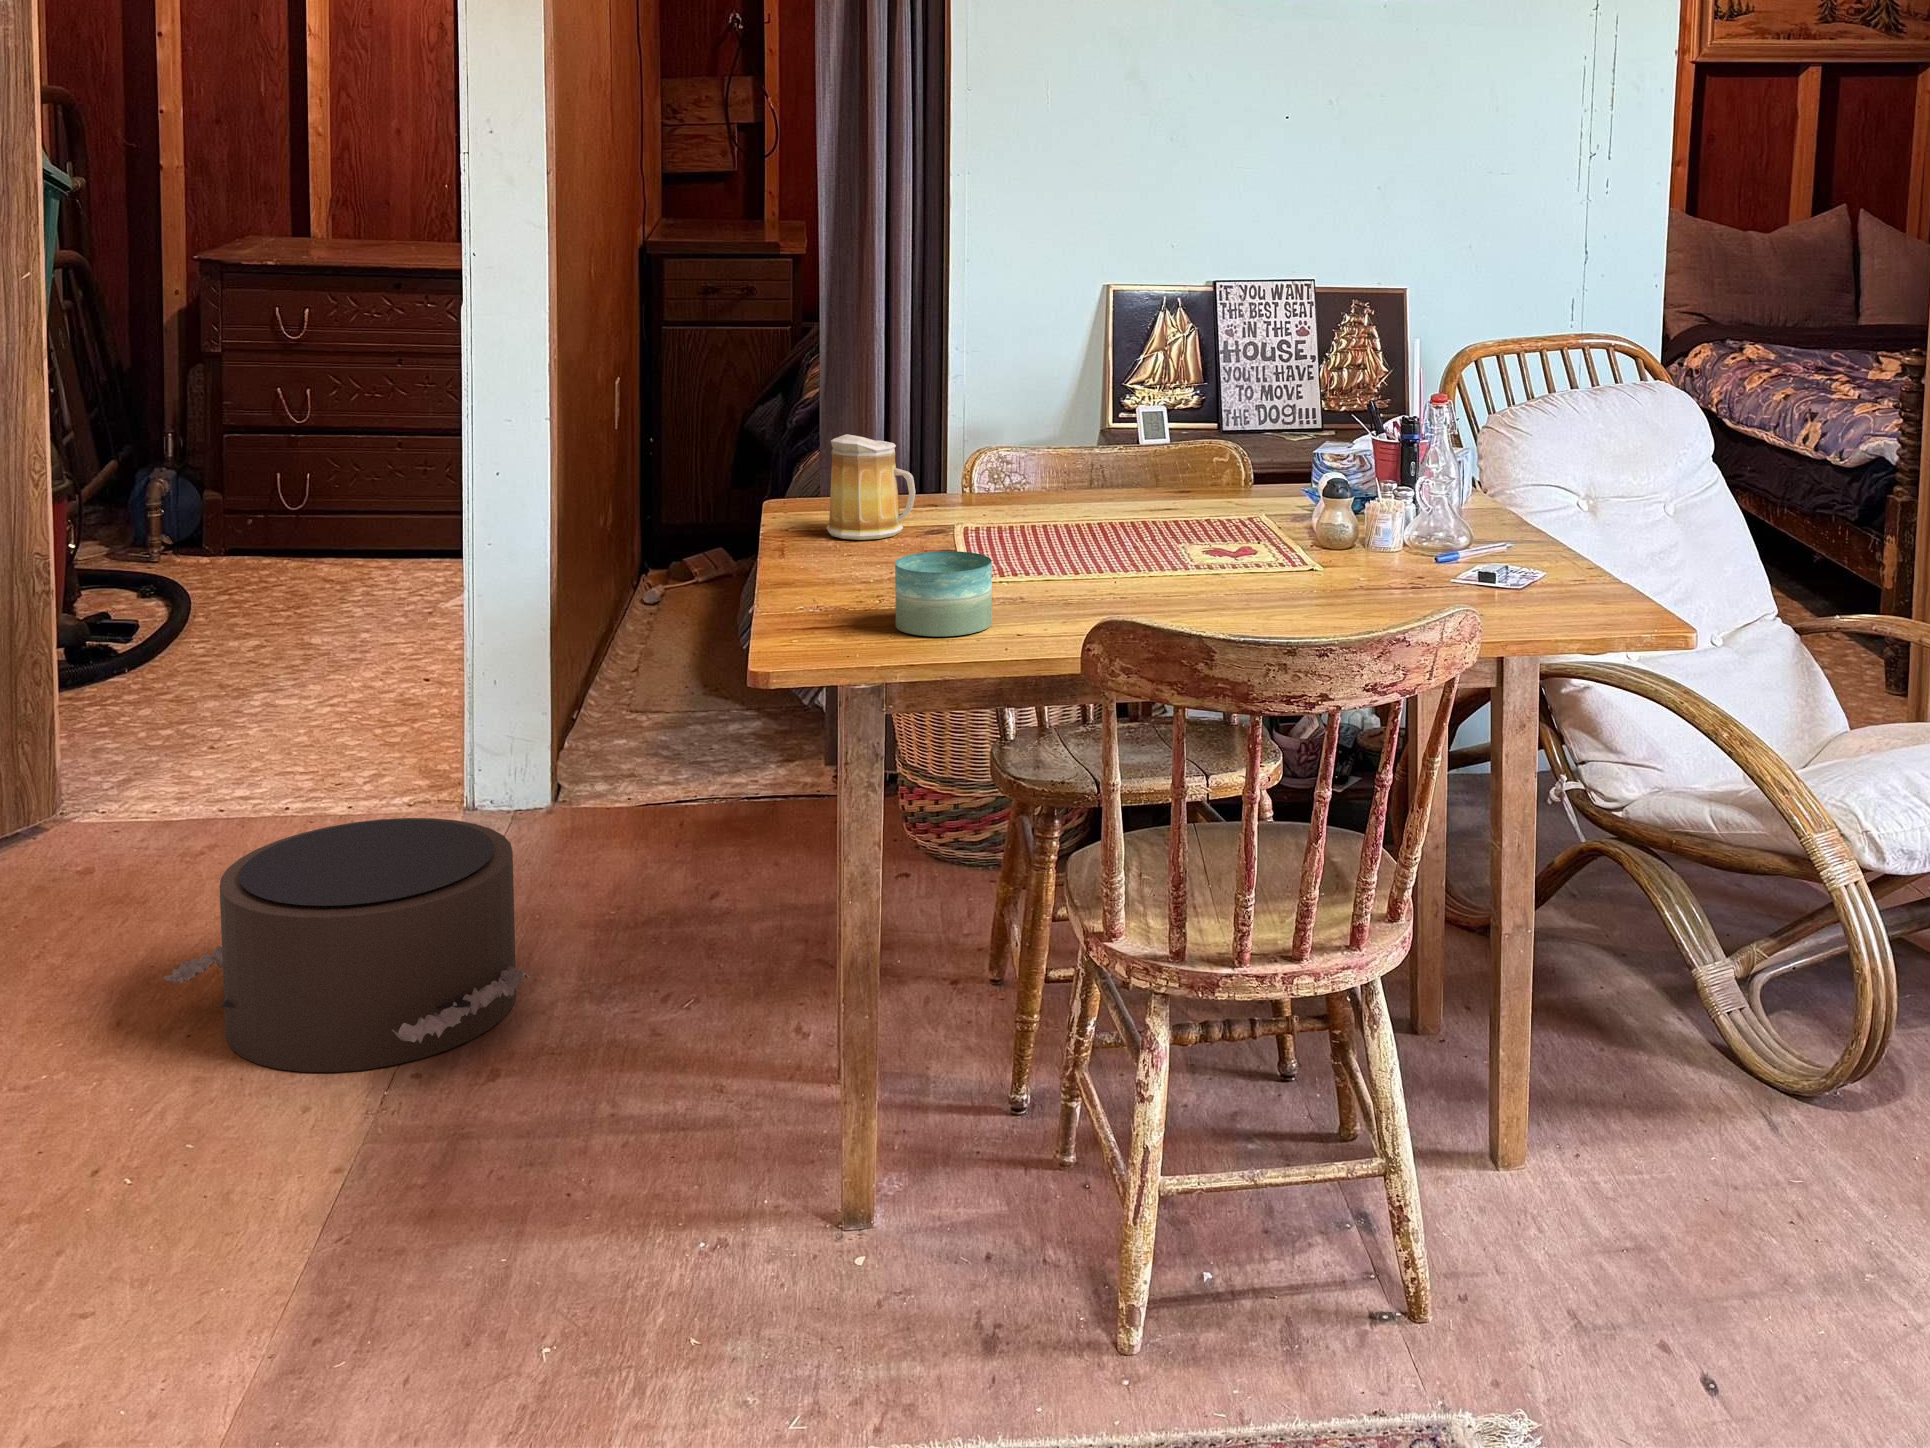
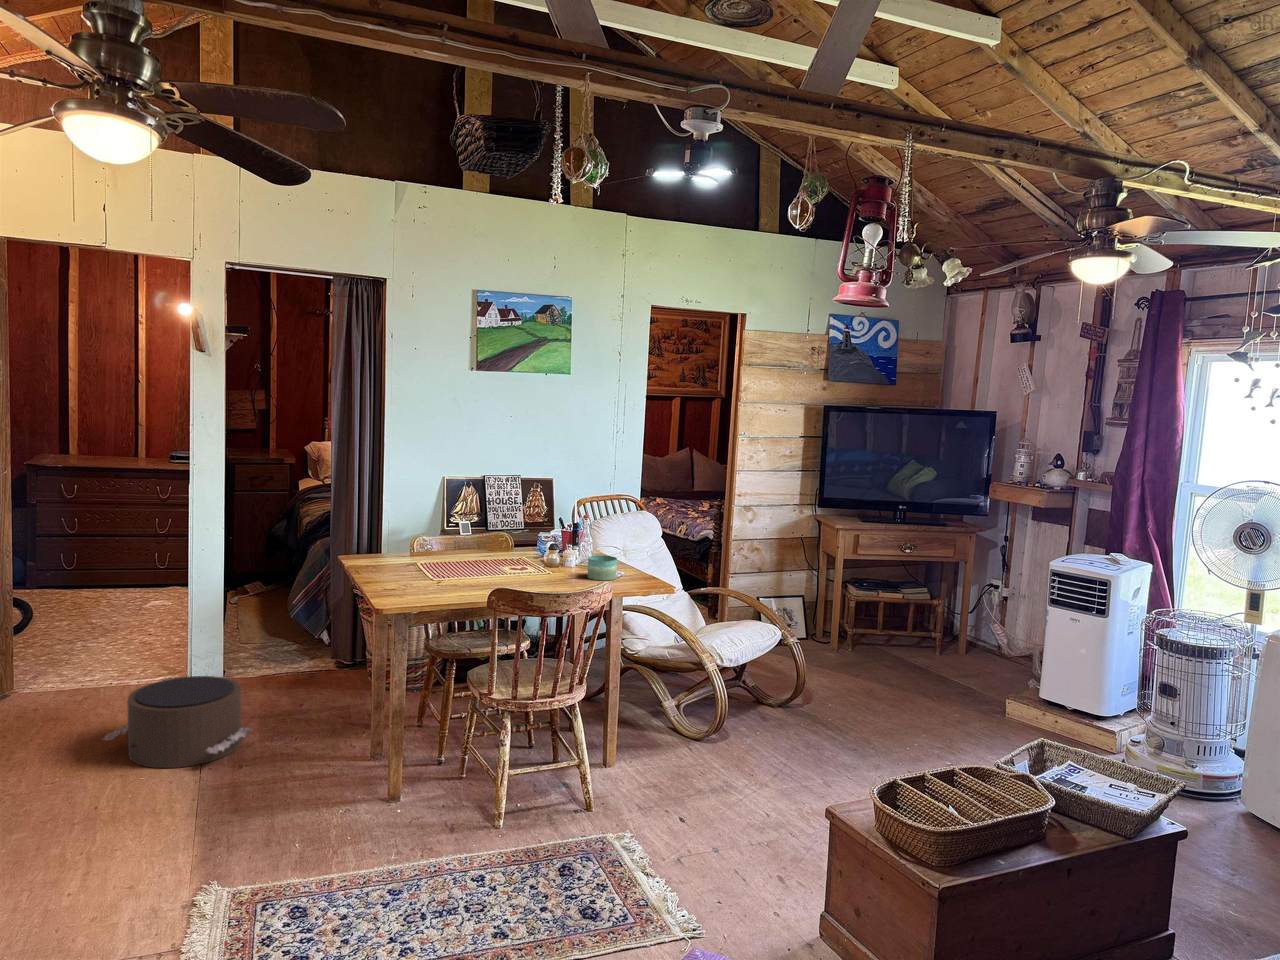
mug: present [826,434,916,540] -> none [366,530,398,567]
candle: present [895,551,992,636] -> present [588,555,617,580]

